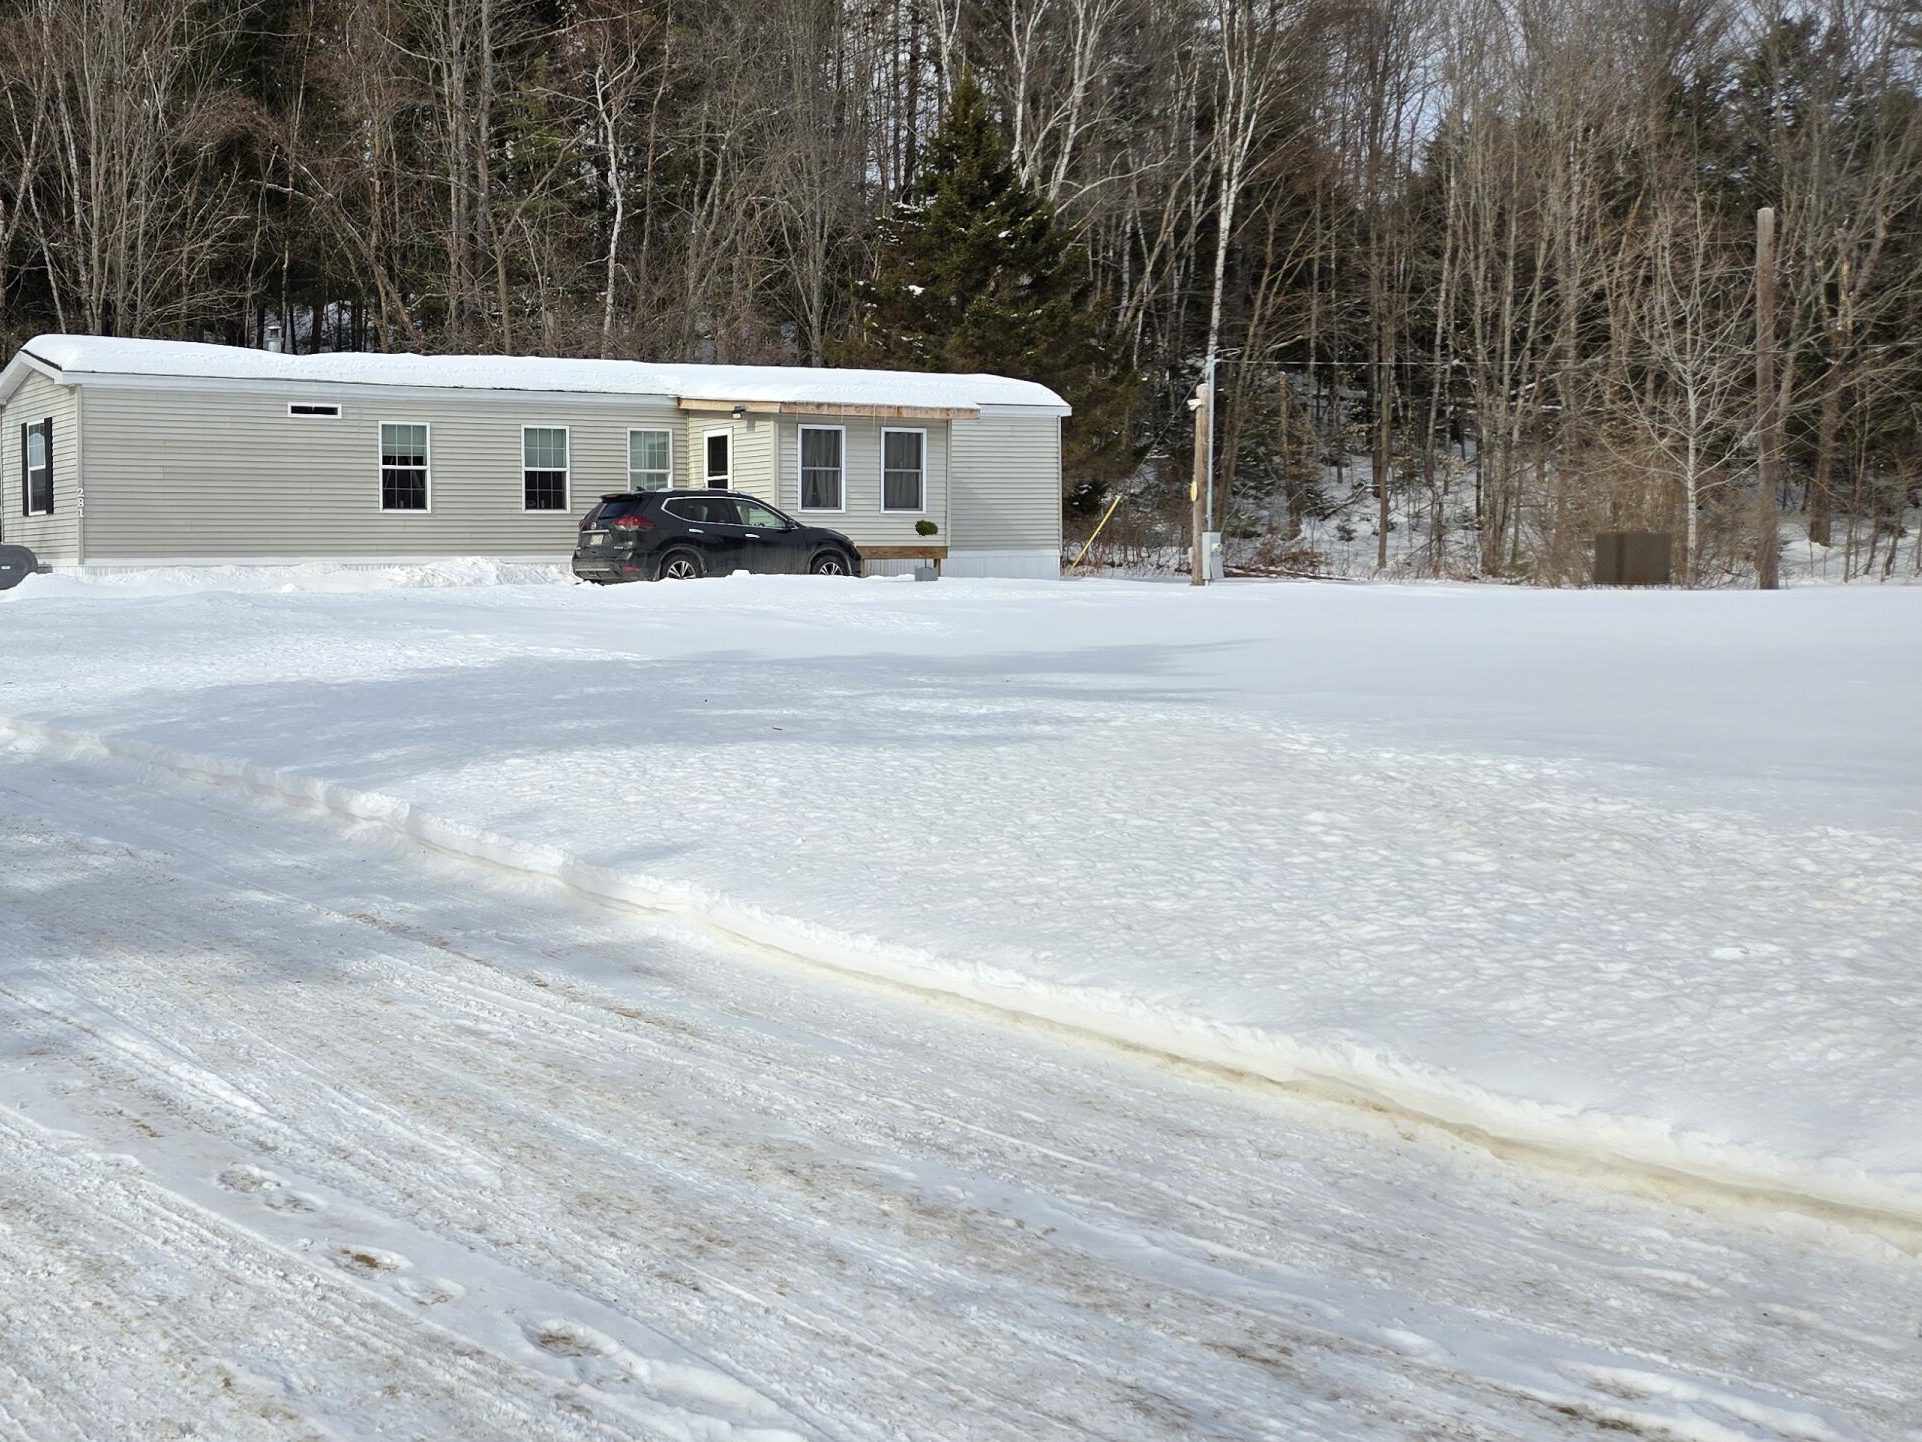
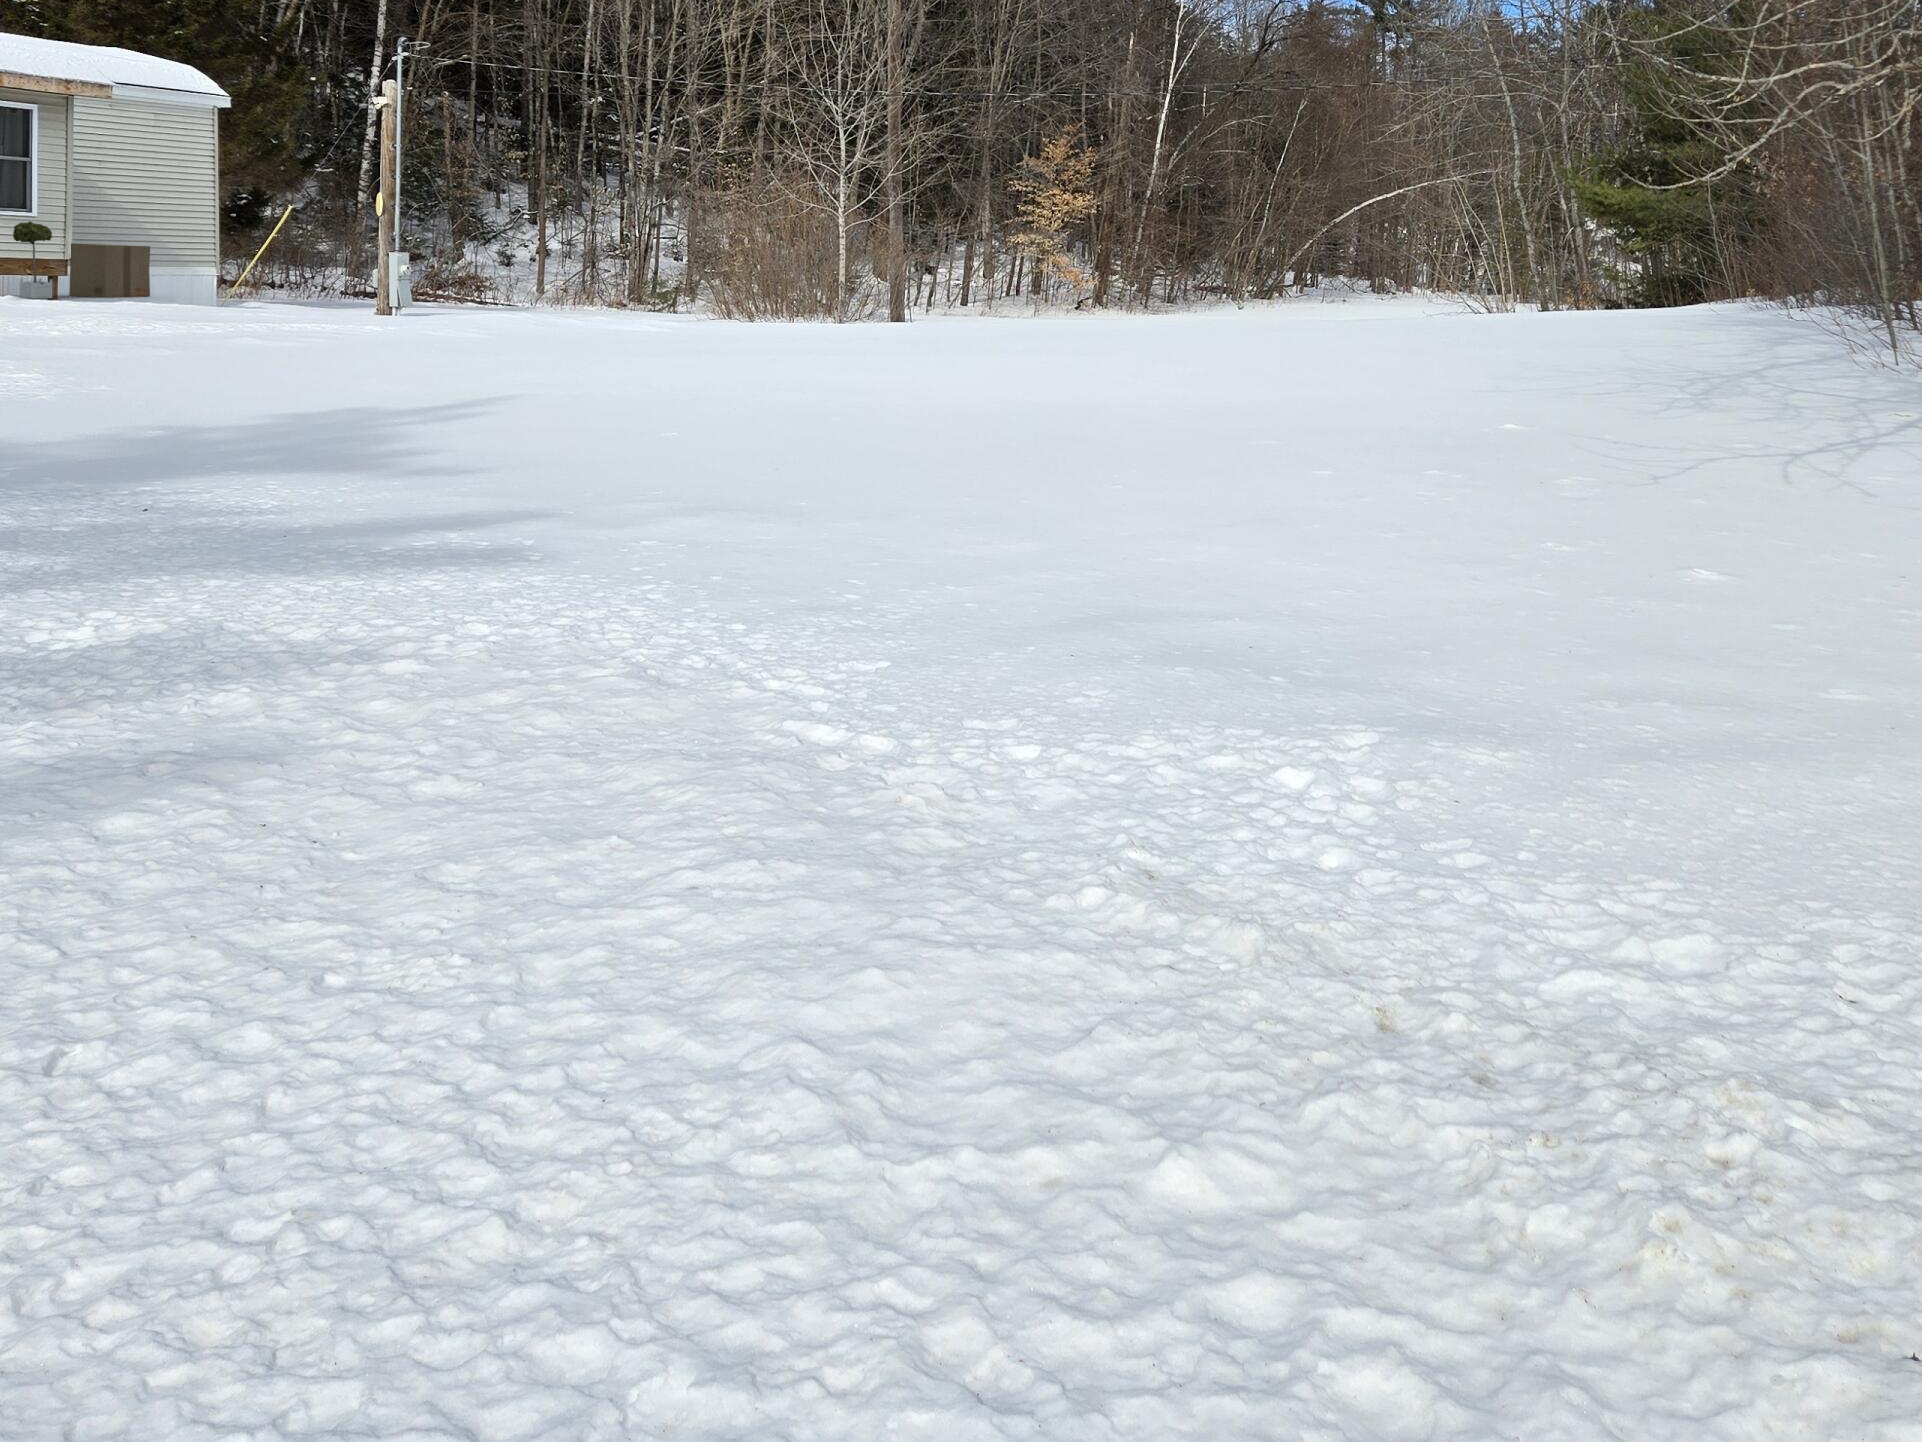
cardboard box: present [1593,531,1673,585] -> present [69,243,150,297]

